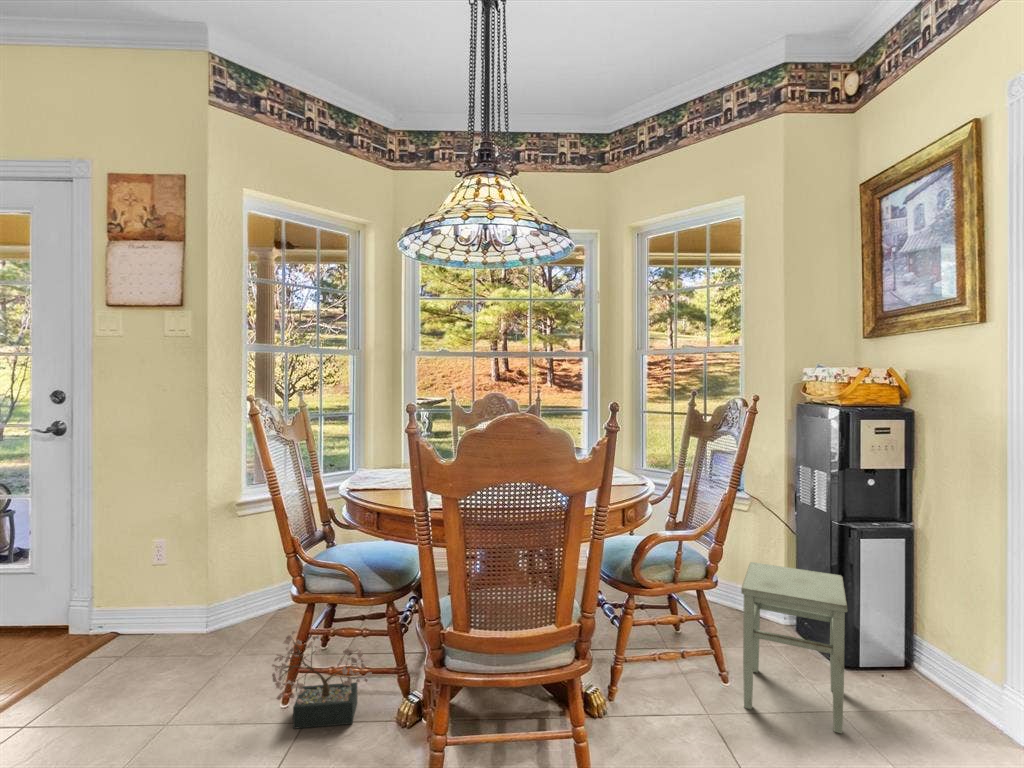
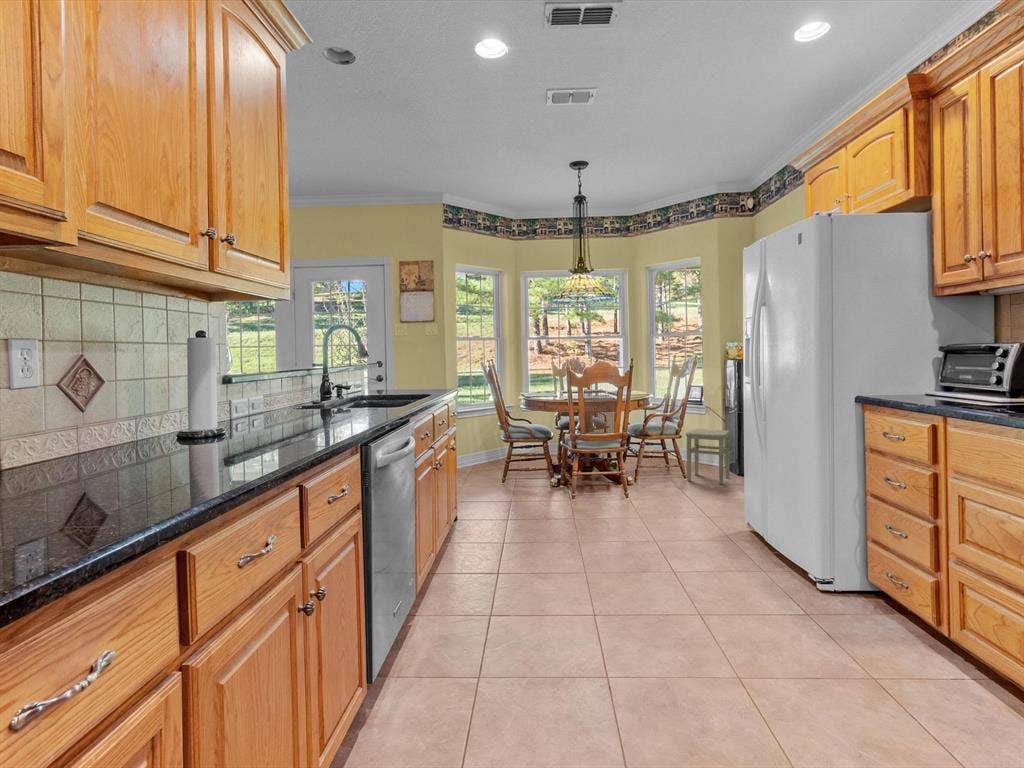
decorative plant: present [272,631,372,729] -> none [502,454,540,486]

